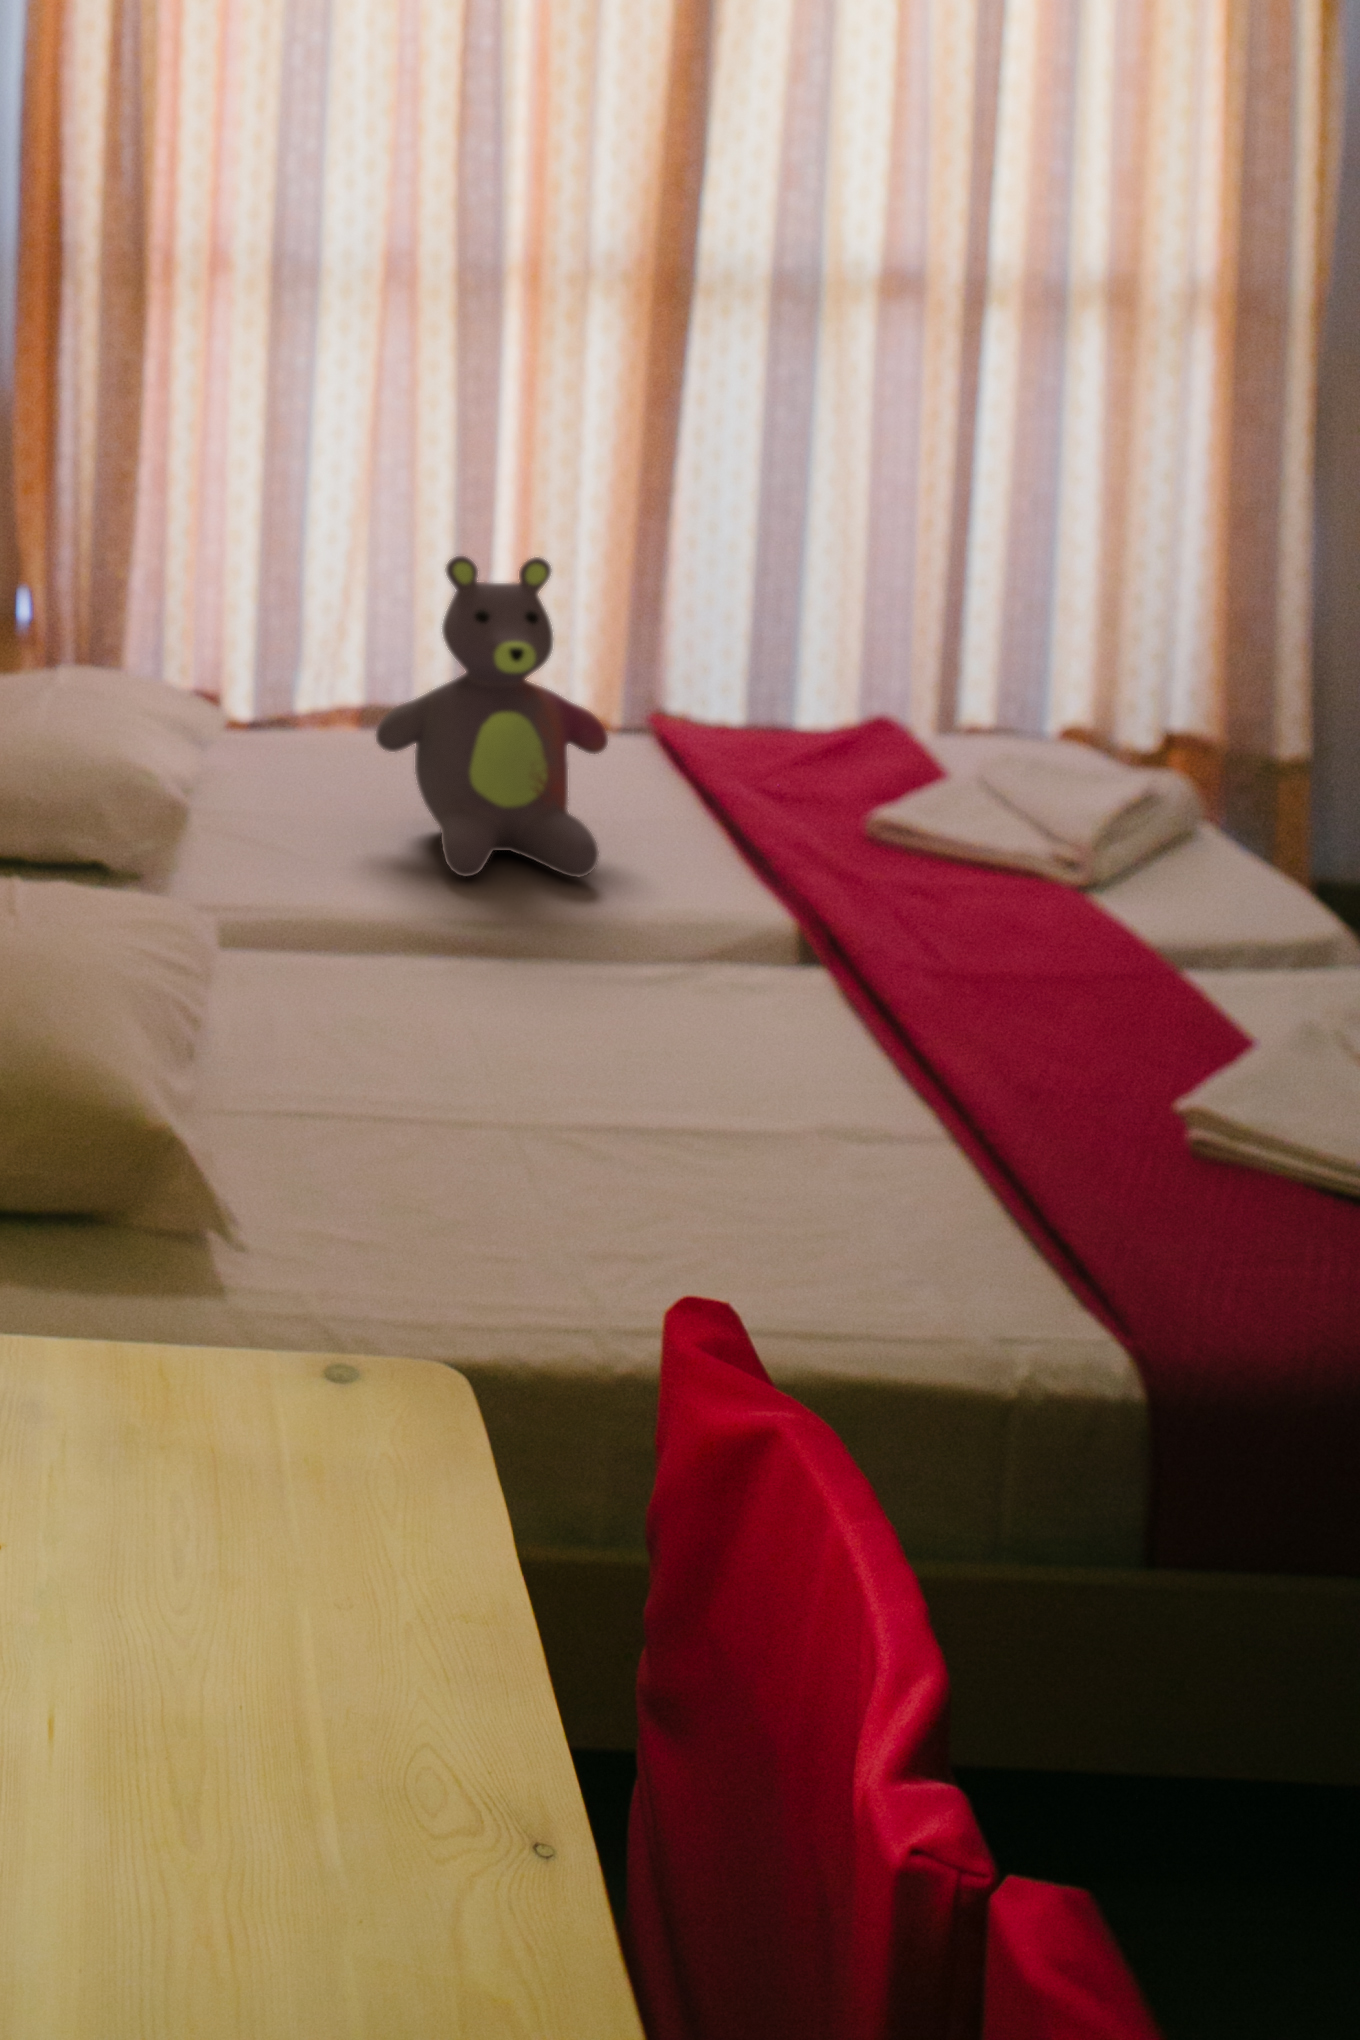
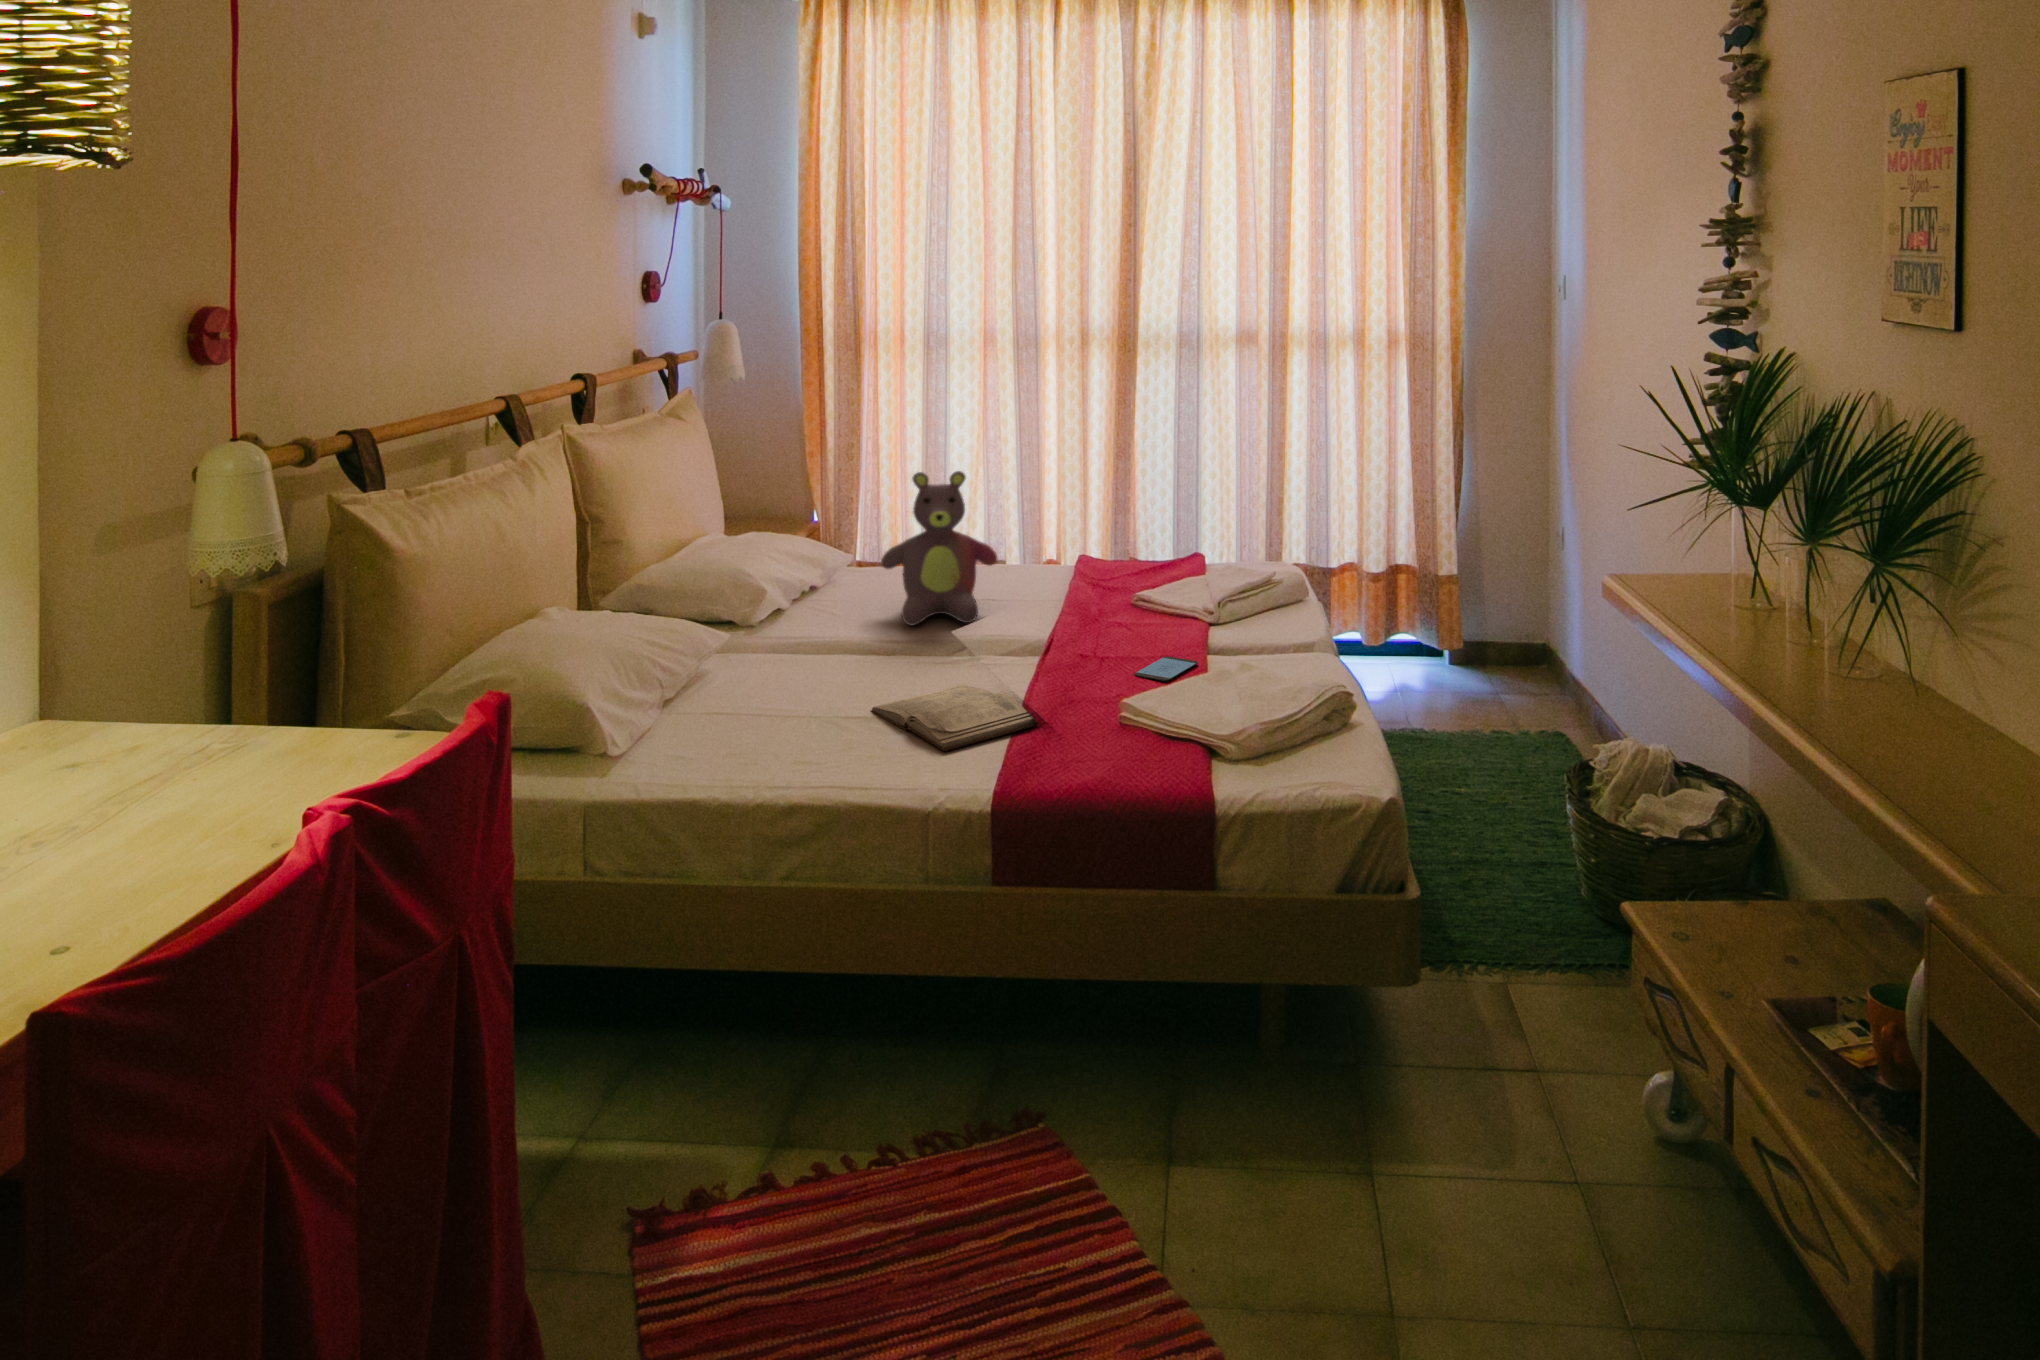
smartphone: none [1050,991,1161,1057] -> present [1134,656,1198,681]
diary: none [533,1037,931,1216] -> present [871,685,1039,751]

